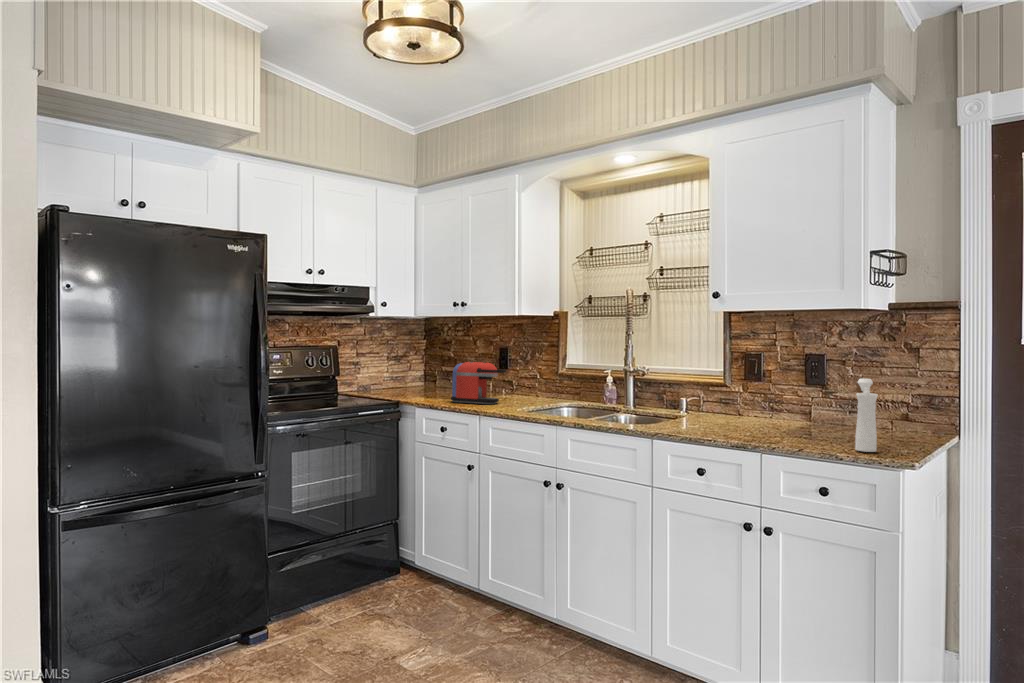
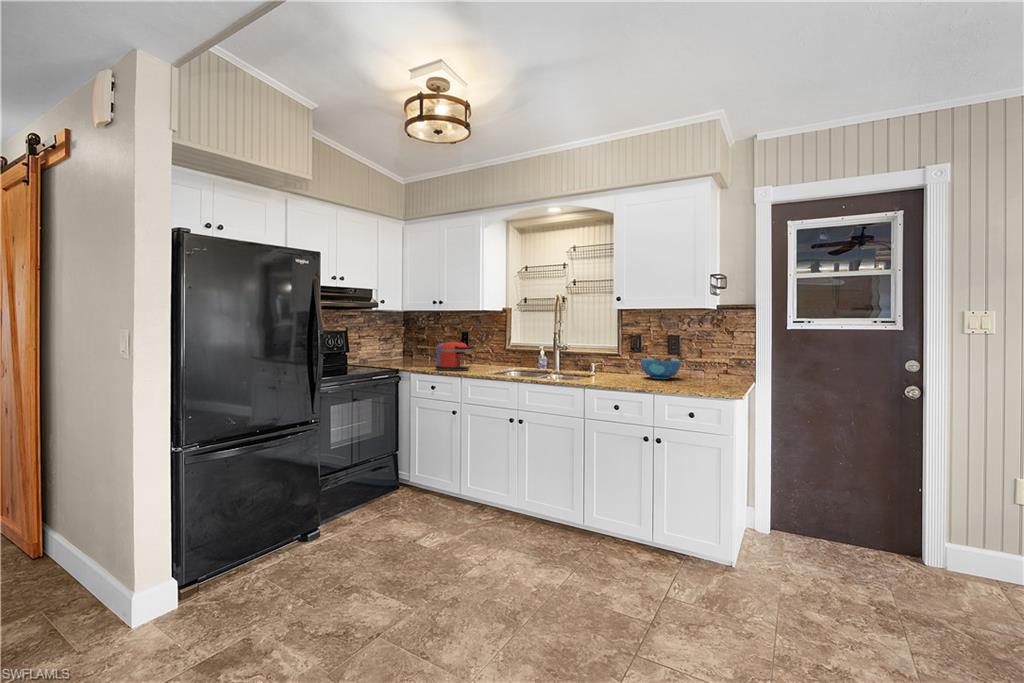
pepper mill: present [855,378,878,452] -> none [706,349,719,391]
bowl: none [756,389,824,426] -> present [641,357,681,379]

